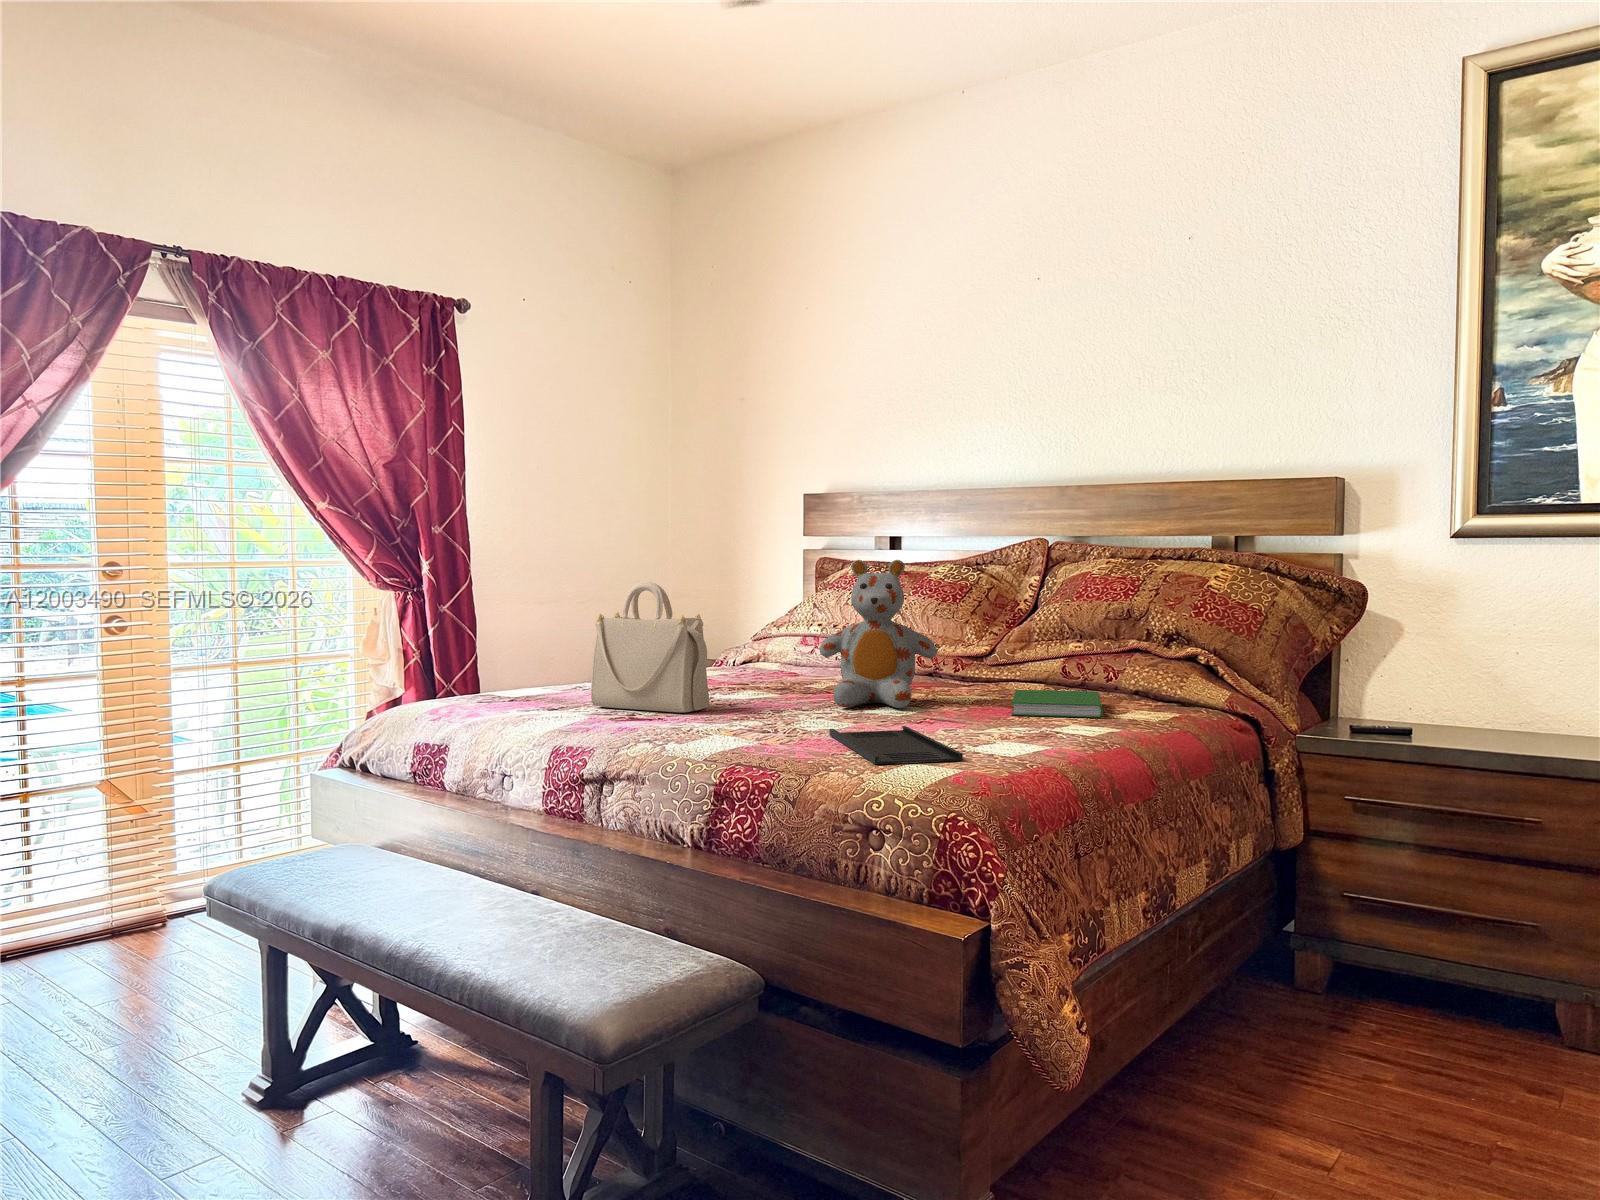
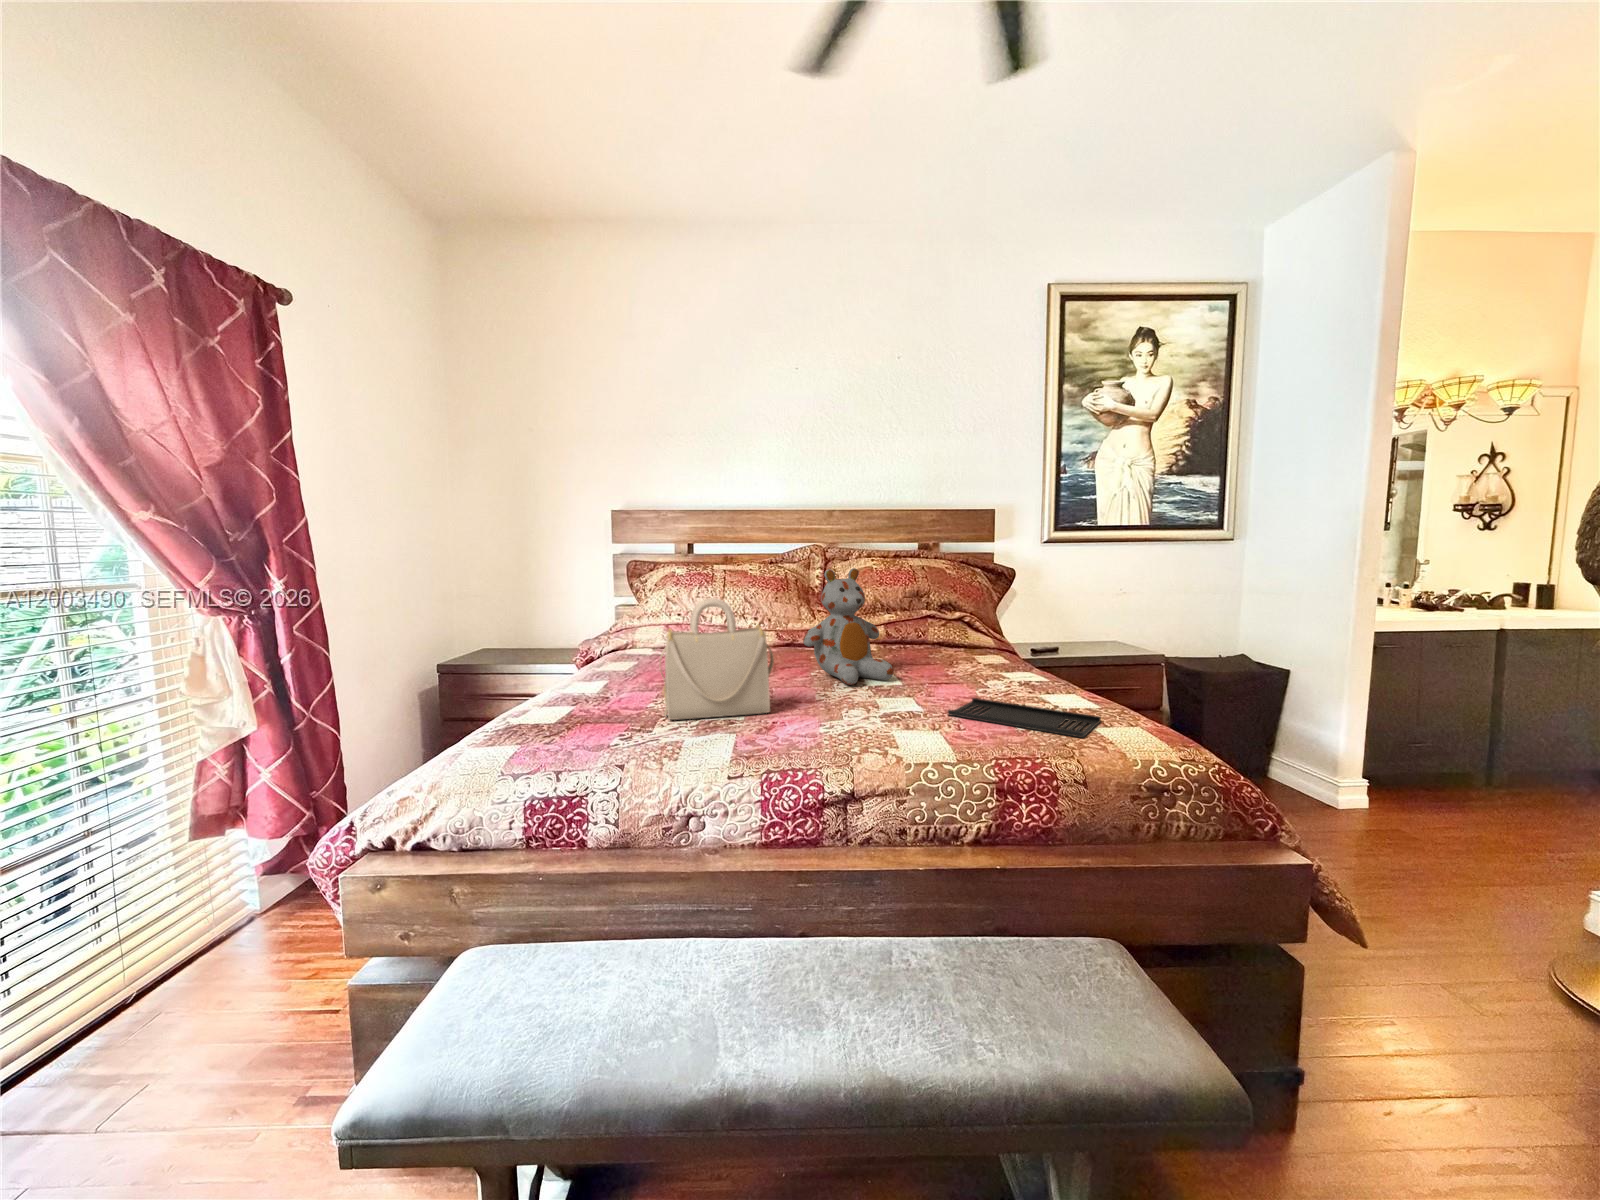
hardcover book: present [1011,690,1103,718] -> none [913,649,1004,674]

